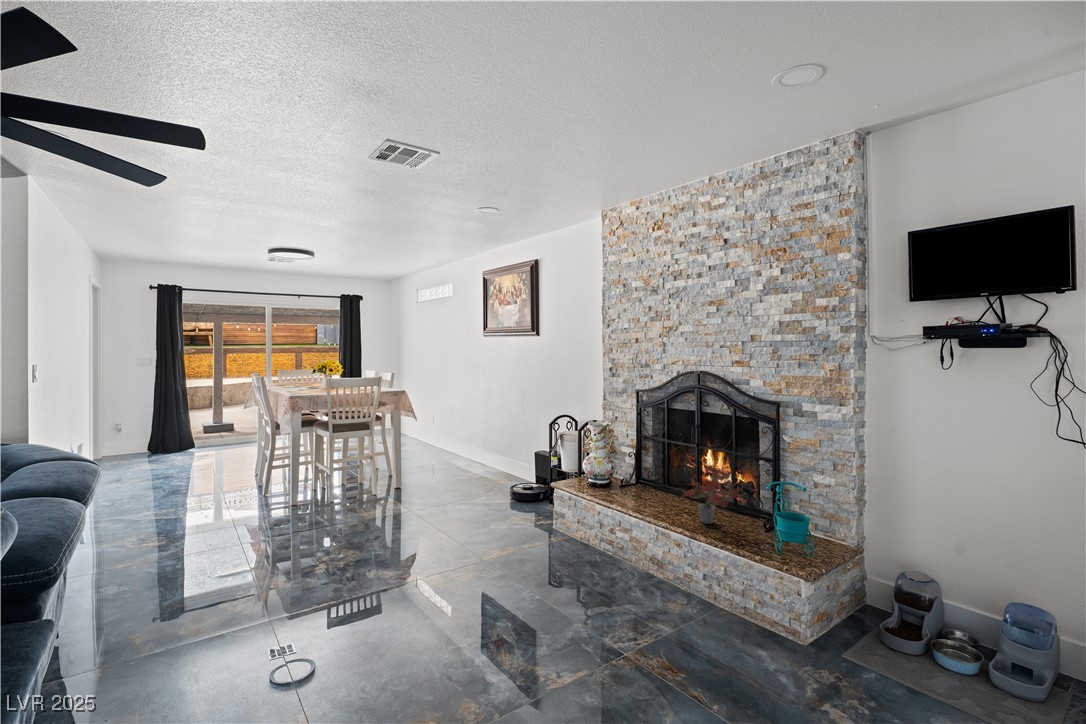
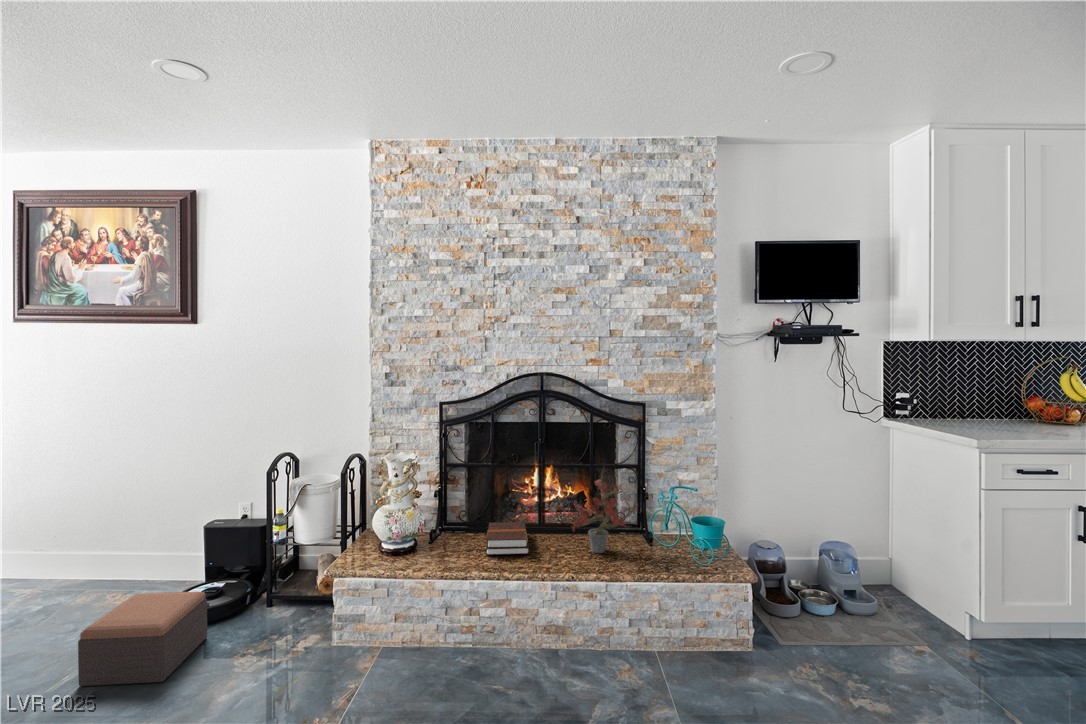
footstool: none [452,480,504,520] -> present [78,592,207,686]
hardback book: none [627,486,676,509] -> present [486,522,529,555]

